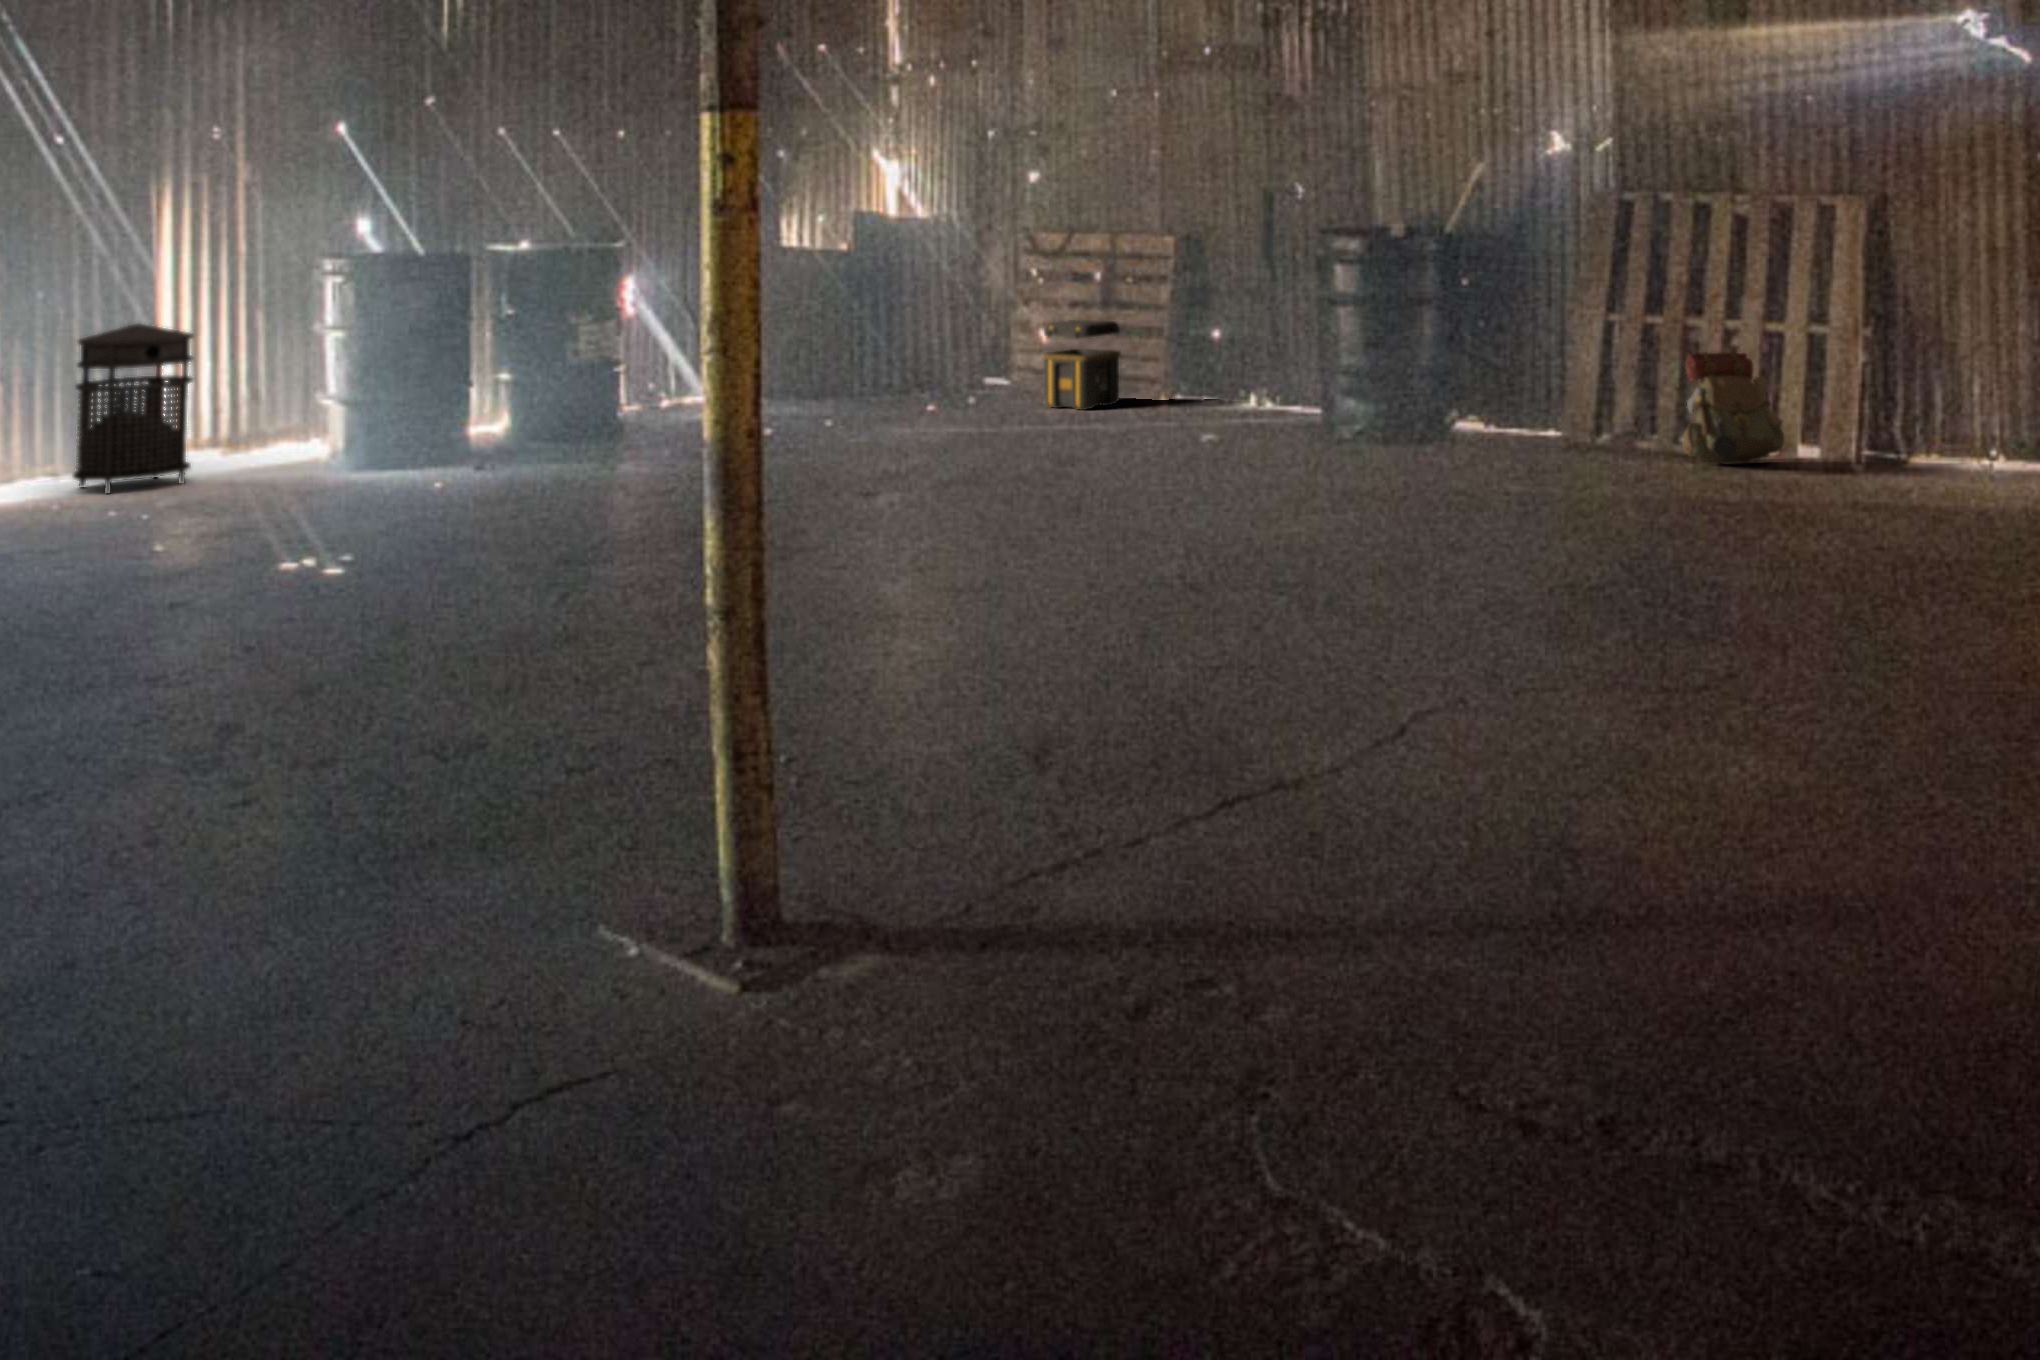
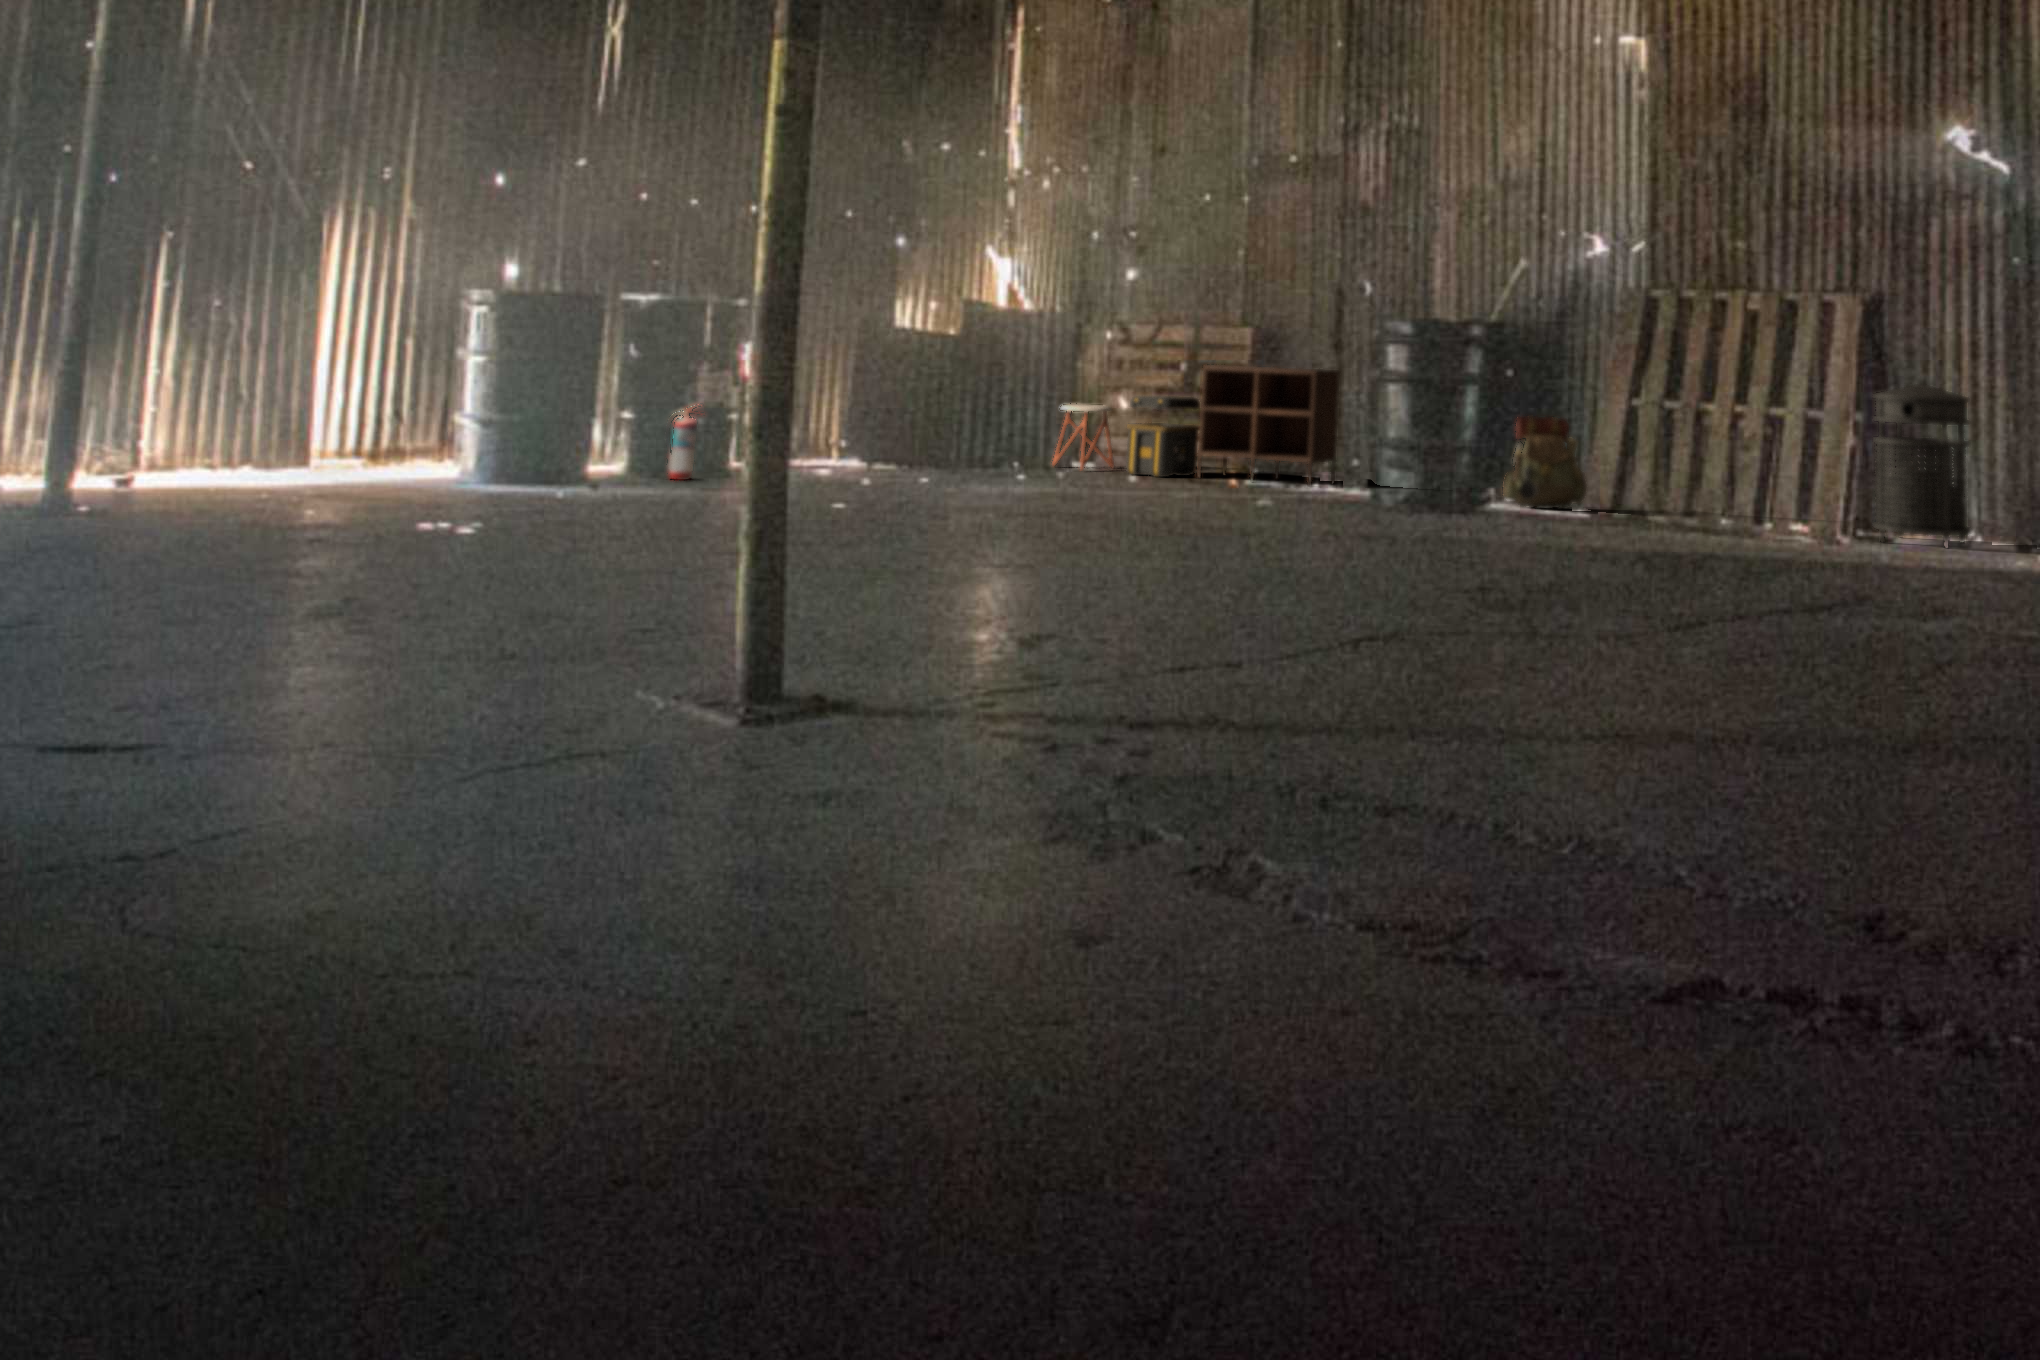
shelving unit: none [1122,285,1272,416] -> present [1197,365,1340,485]
trash can: present [73,324,194,494] -> present [1874,384,1971,547]
stool: none [961,331,1028,405] -> present [1052,404,1114,470]
backpack: present [1682,352,1785,464] -> present [1503,416,1587,508]
fire extinguisher: none [548,367,590,451] -> present [667,408,702,480]

